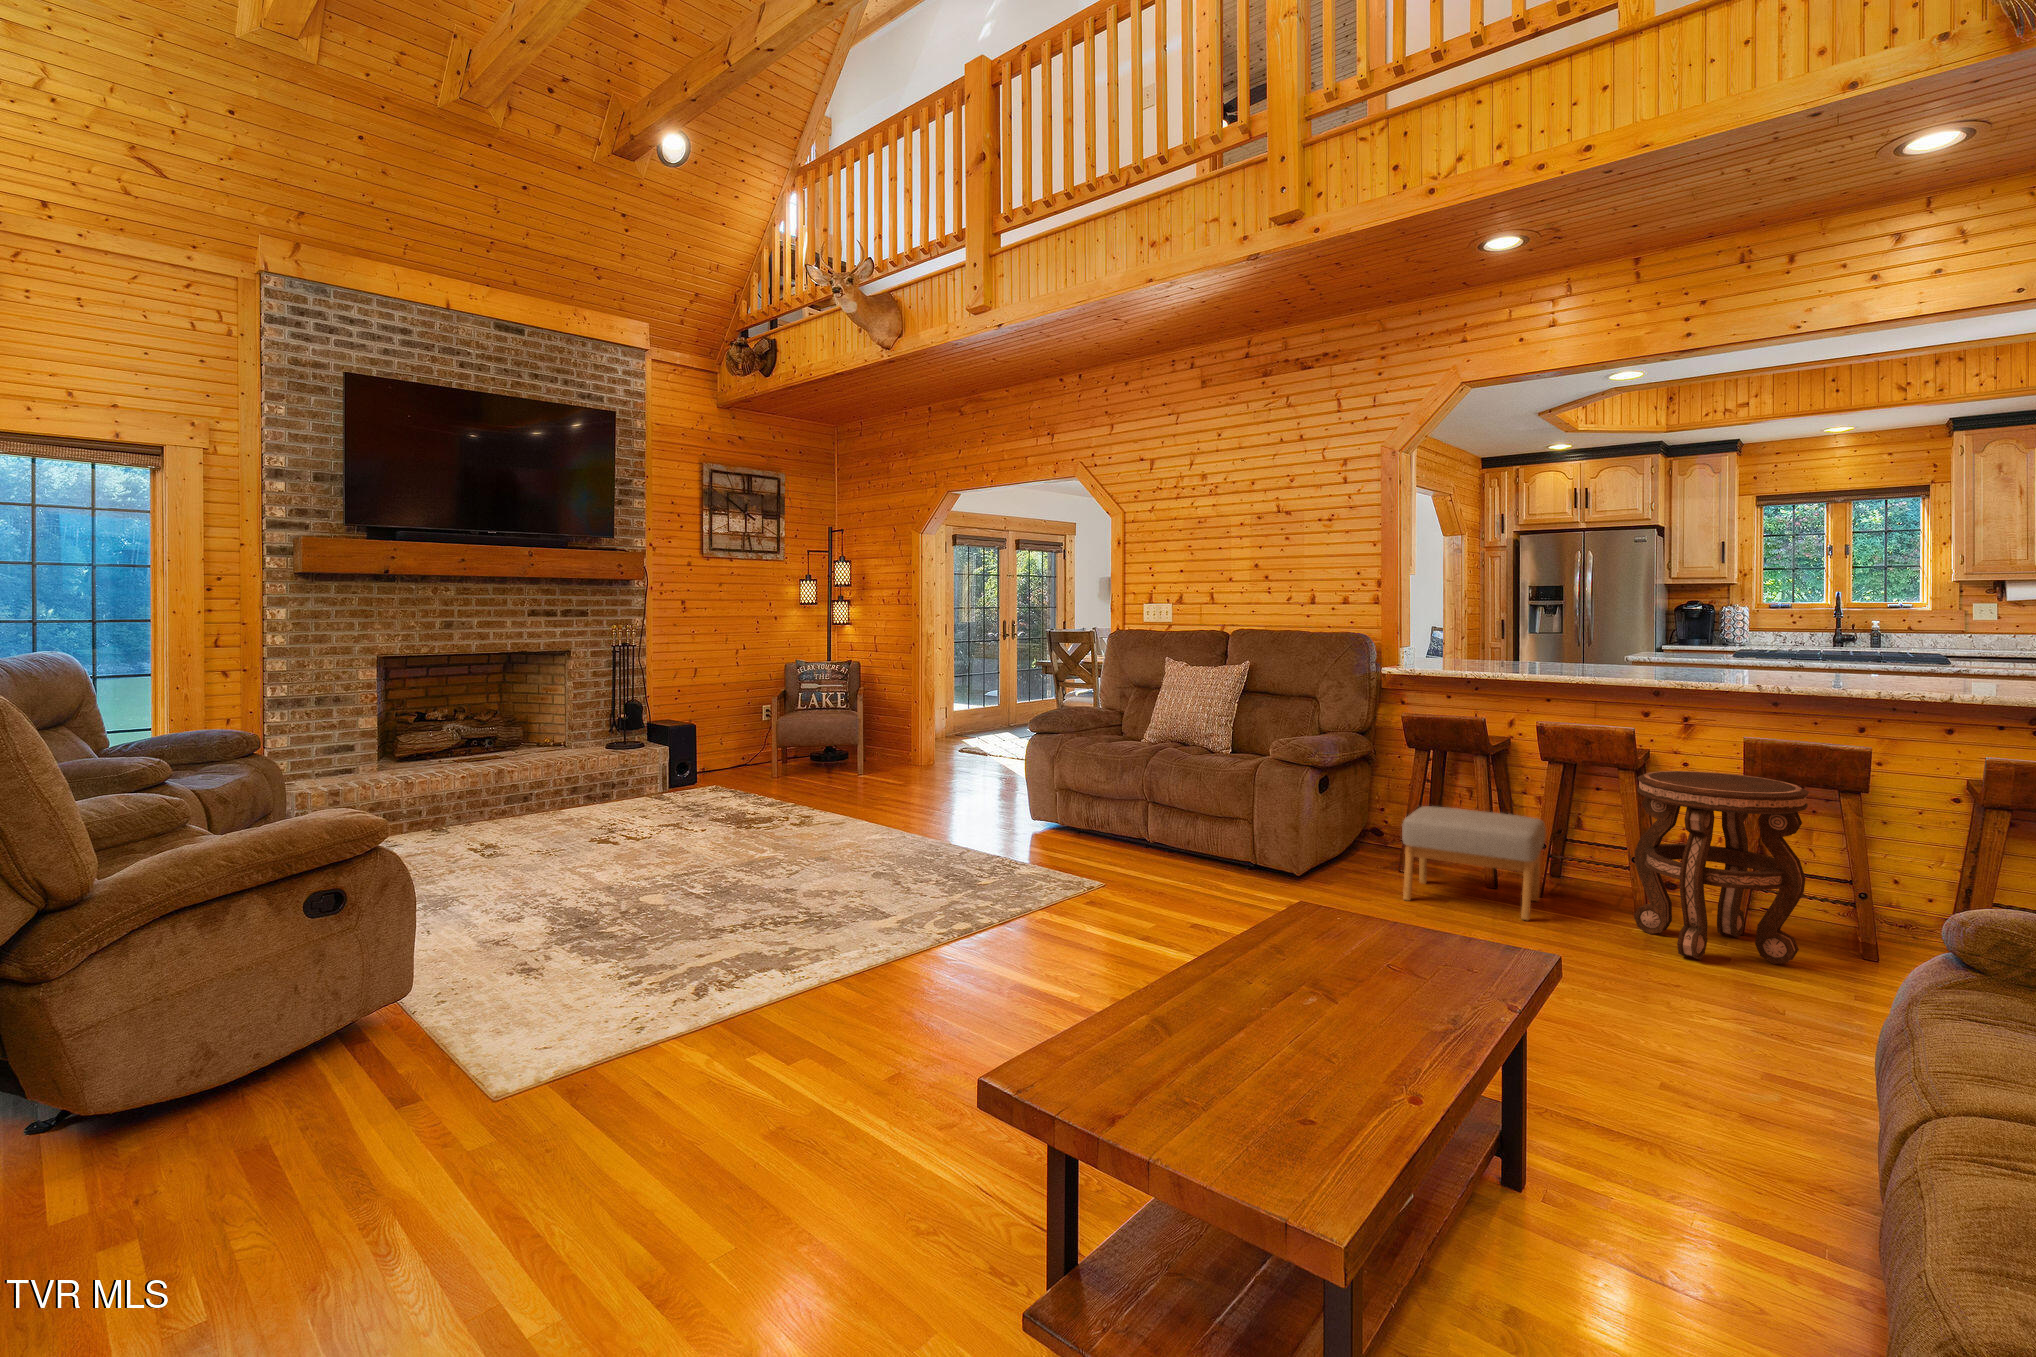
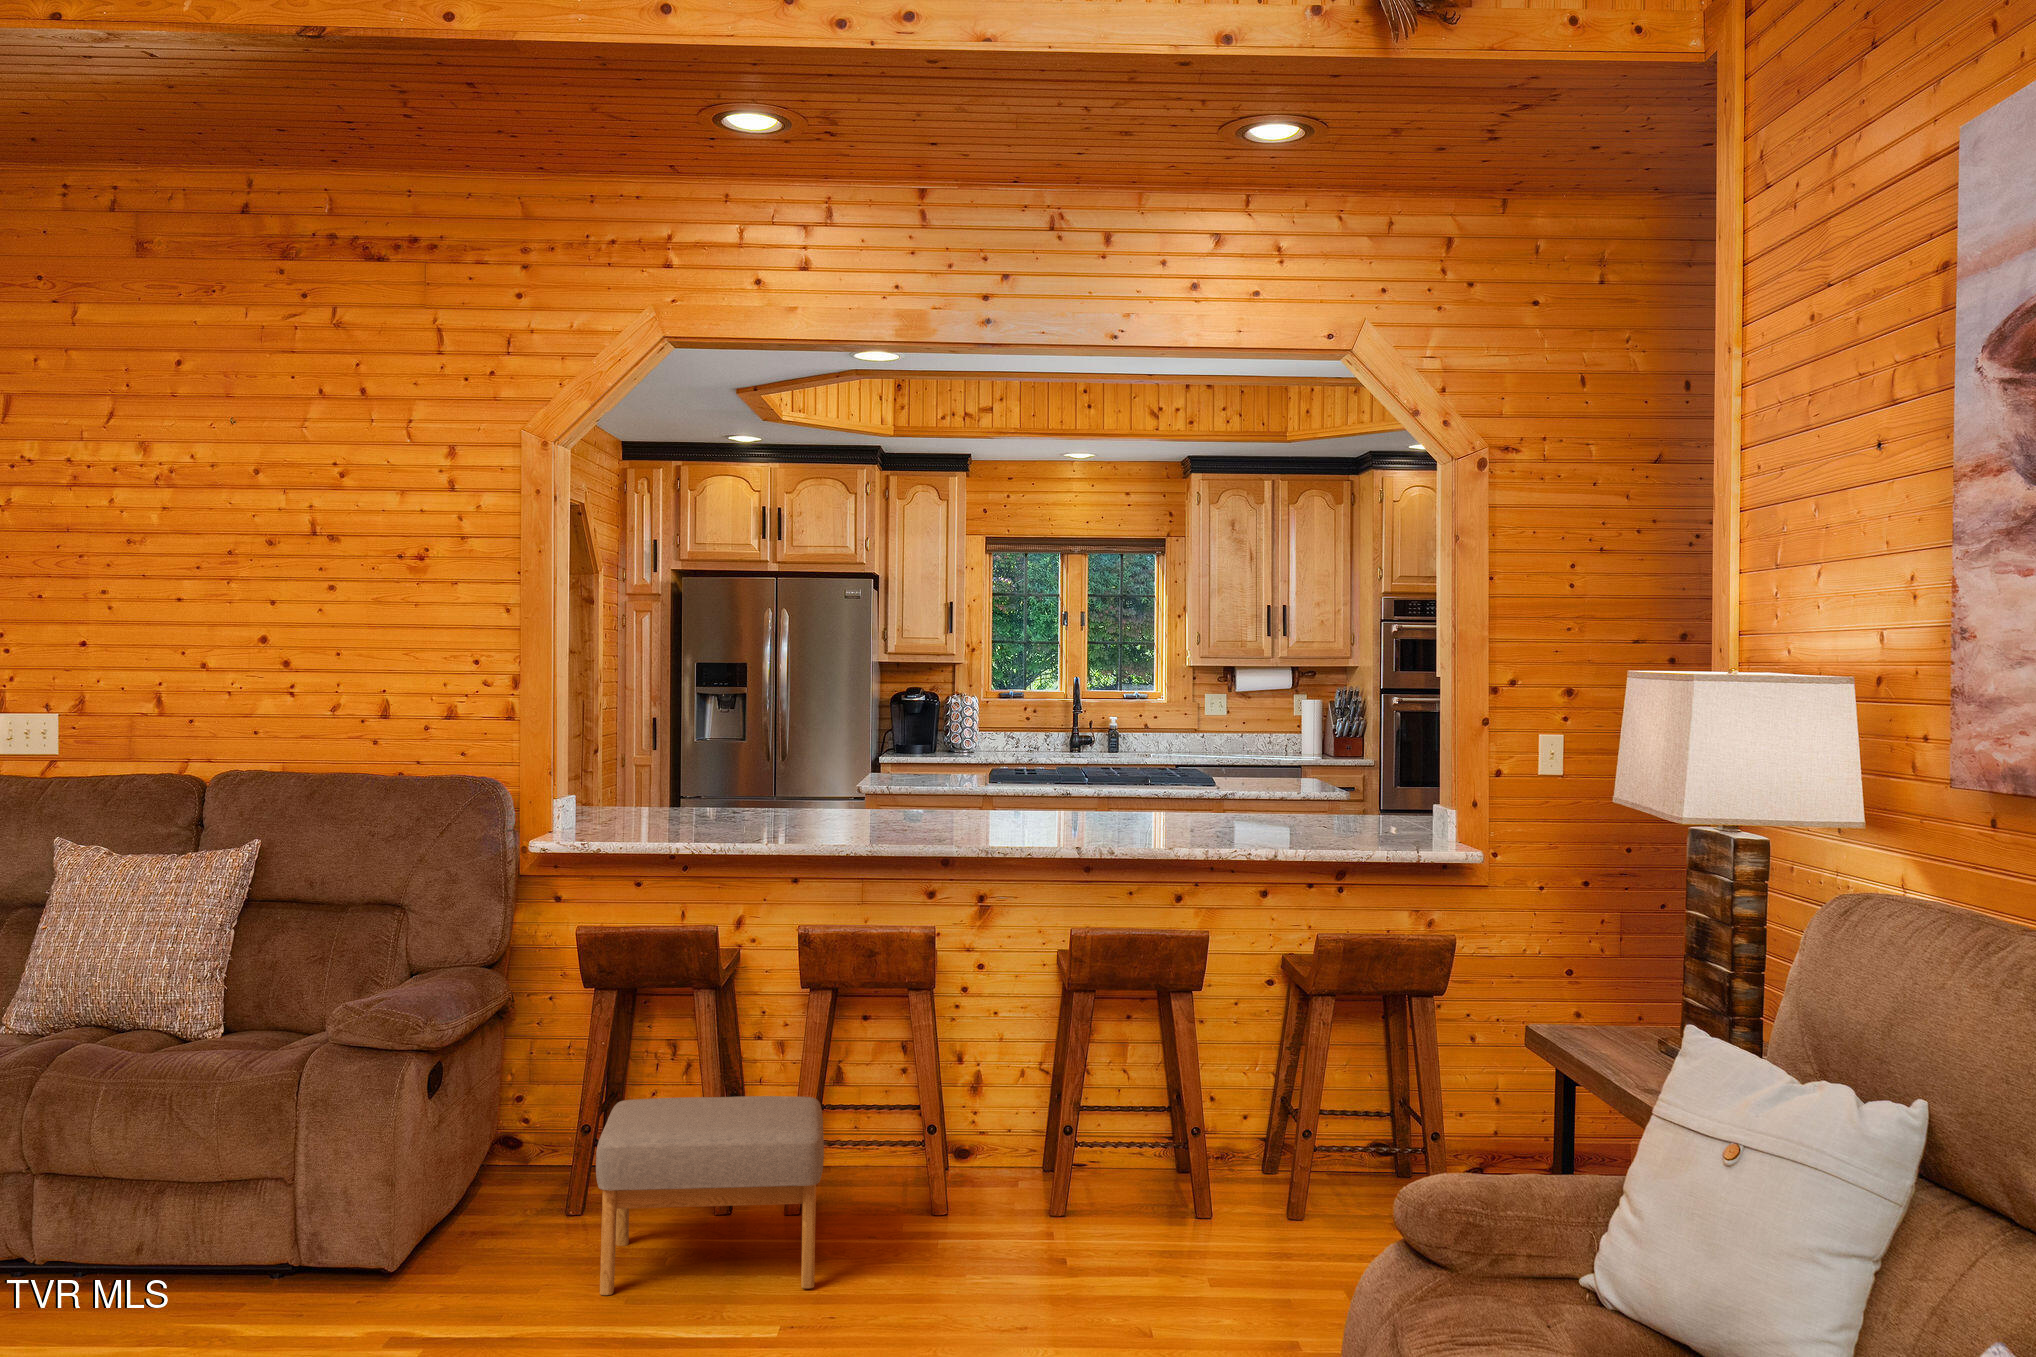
side table: present [1634,771,1809,964] -> none [958,993,1173,1302]

